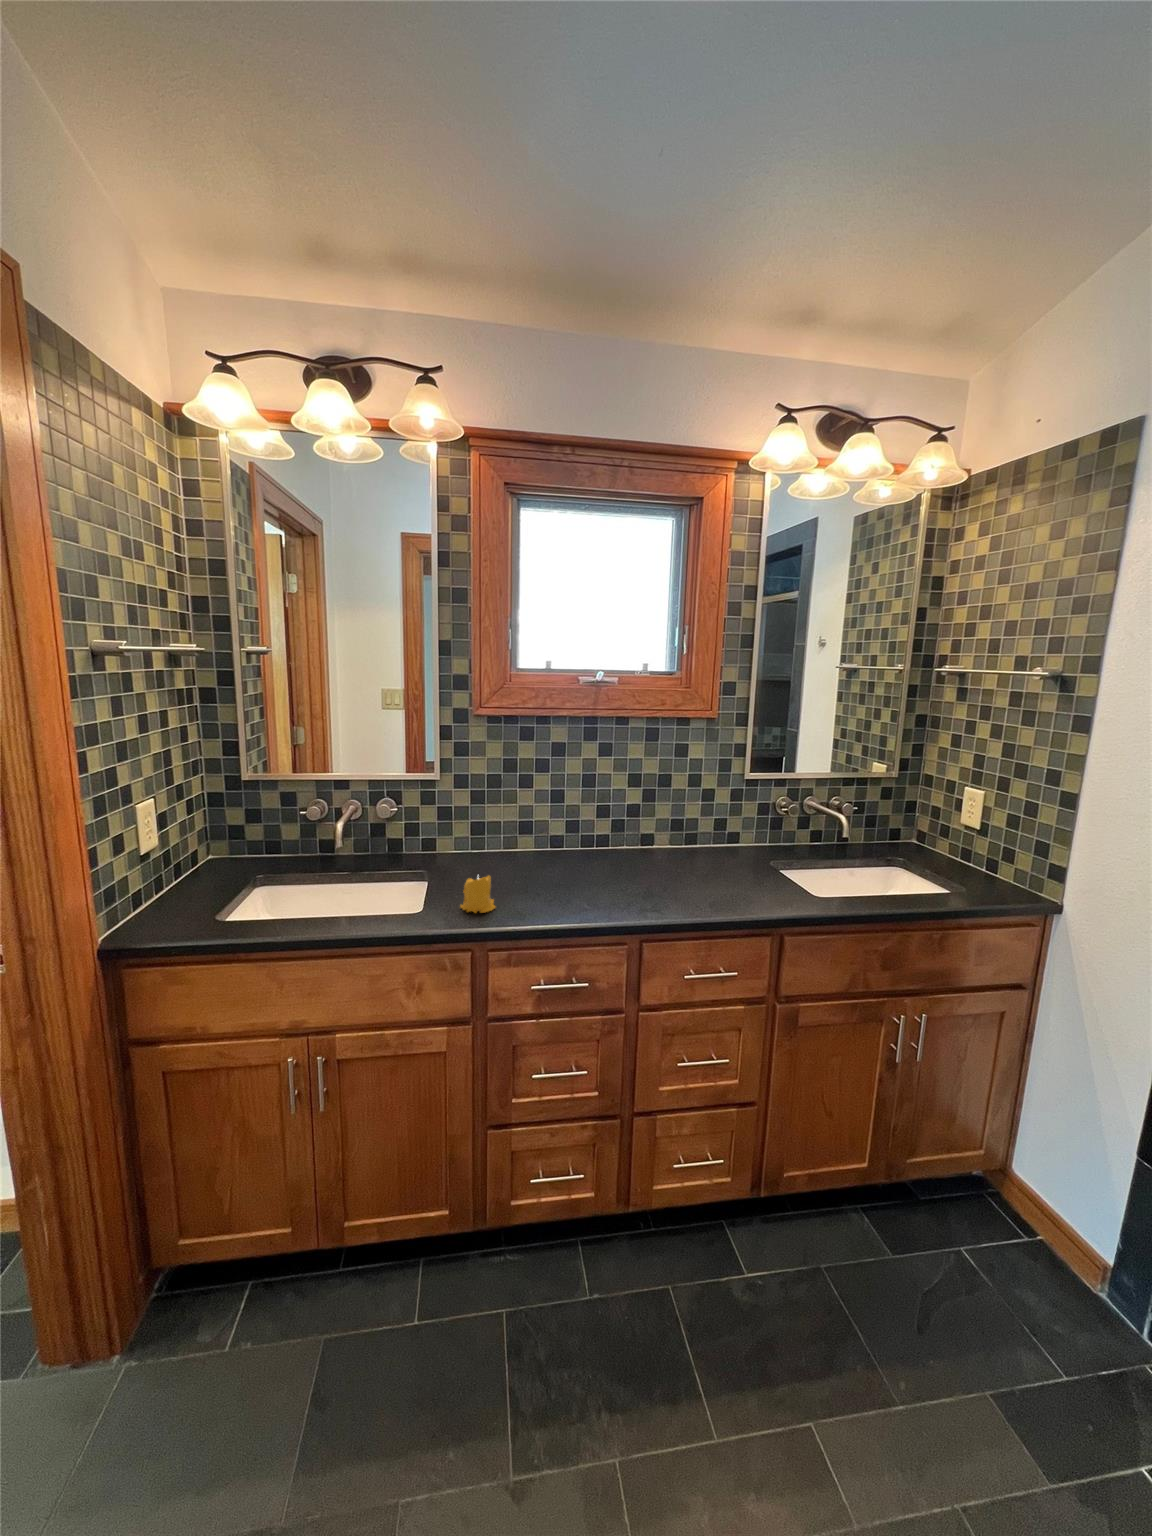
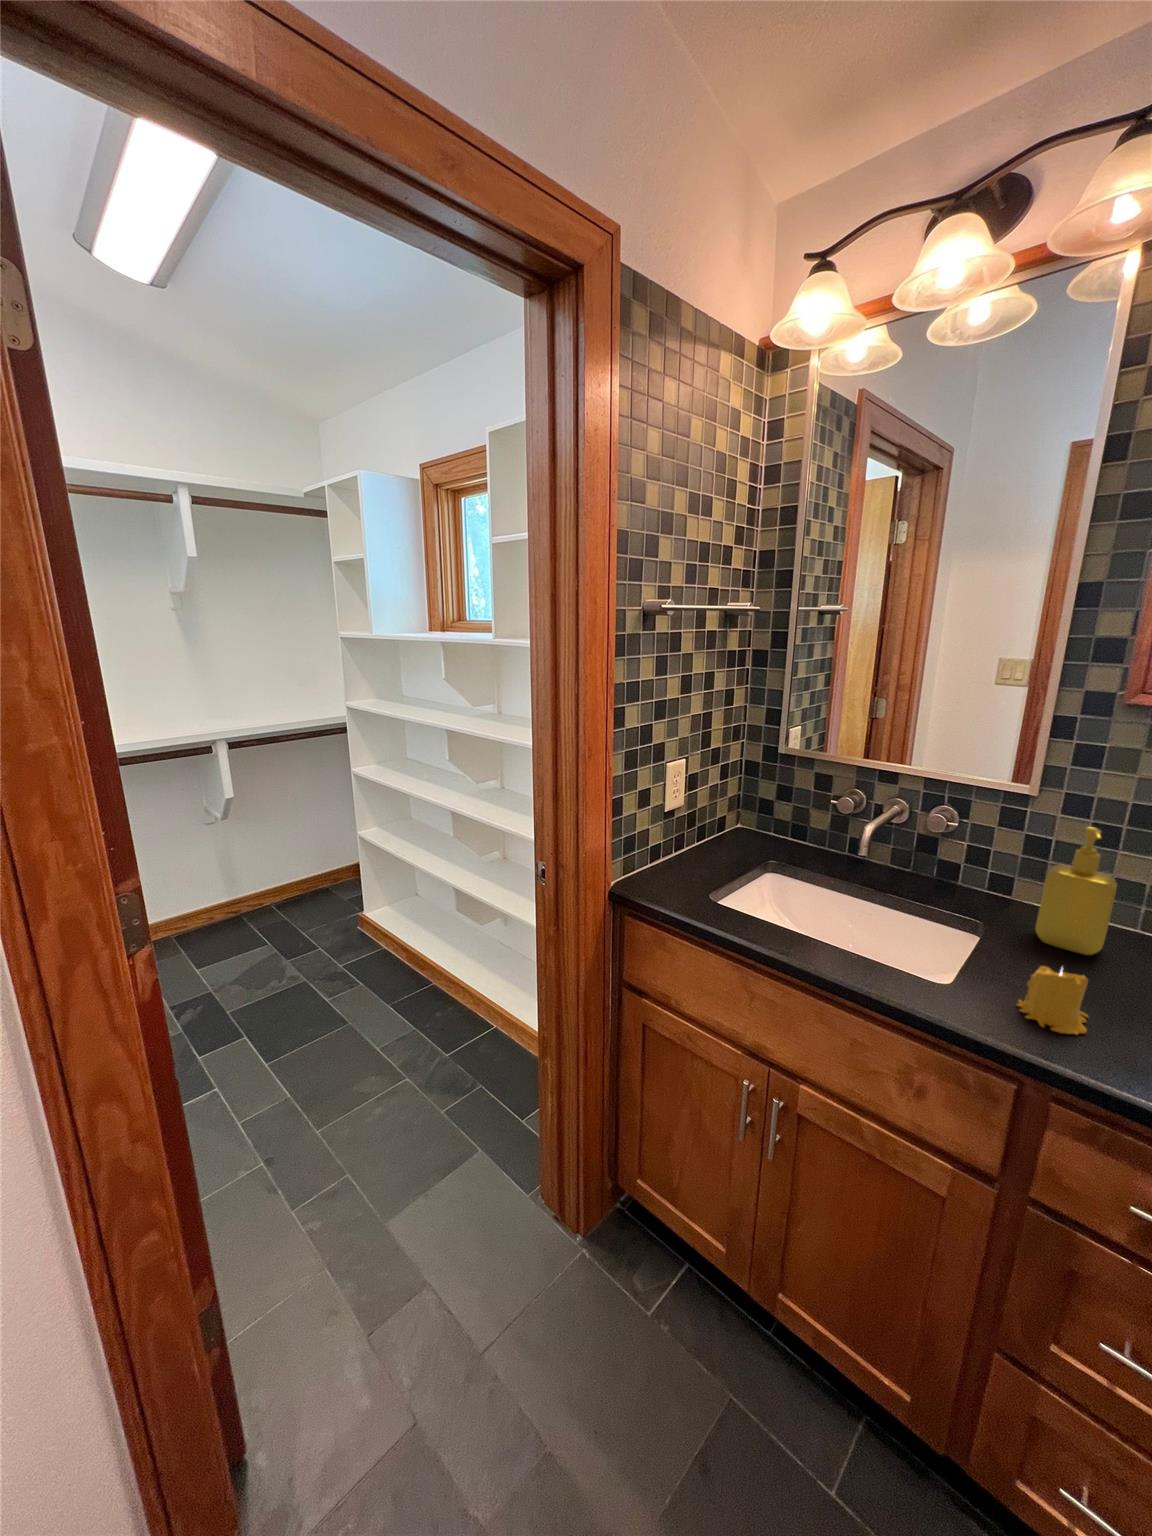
soap dispenser: none [456,792,490,872] -> present [1036,827,1117,955]

